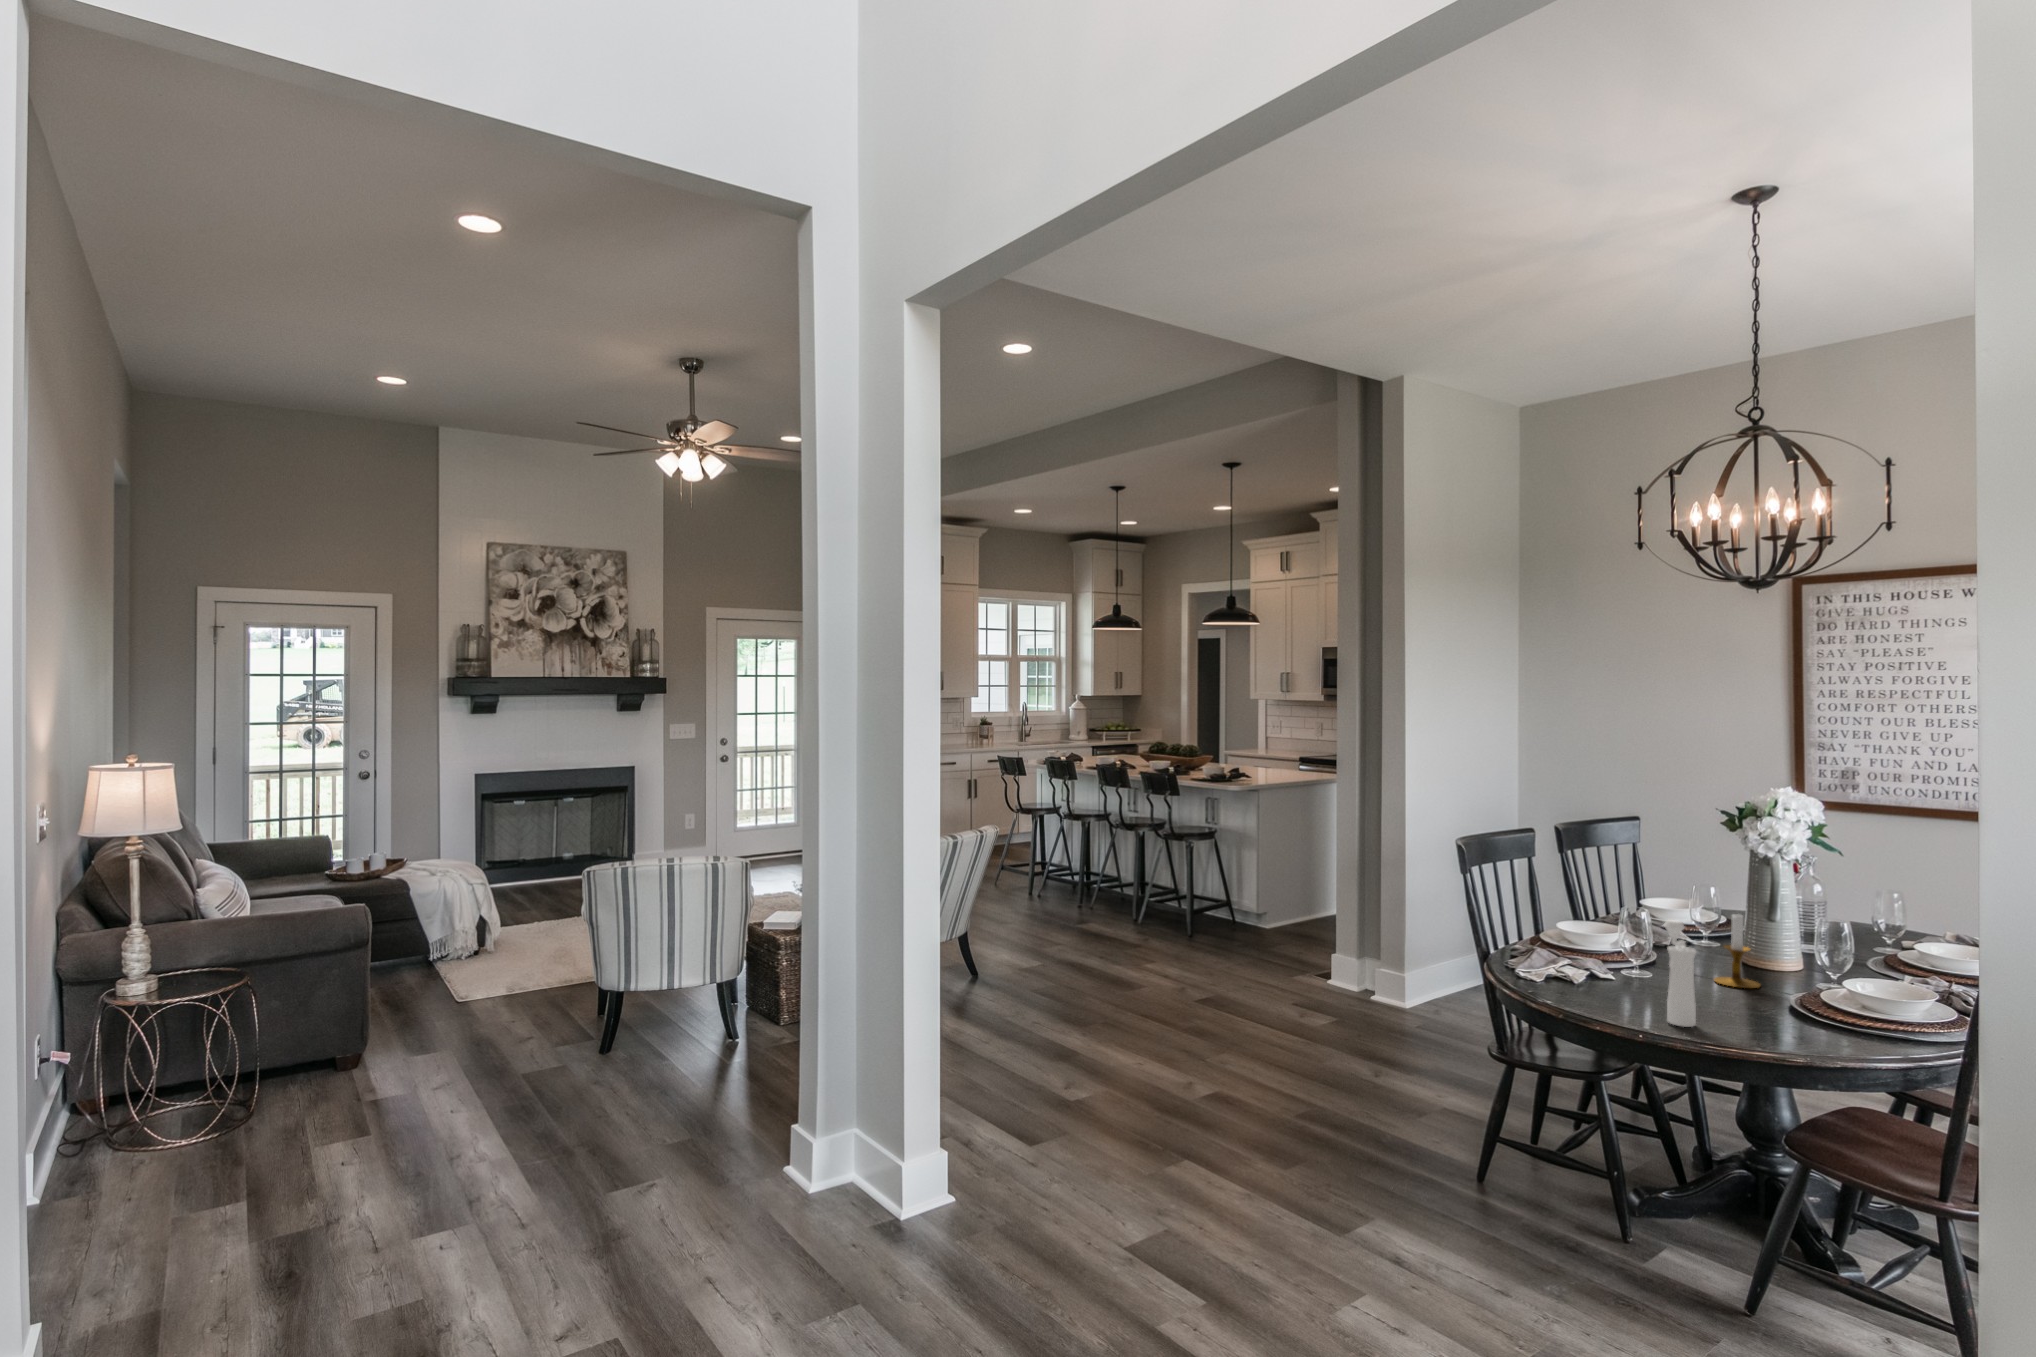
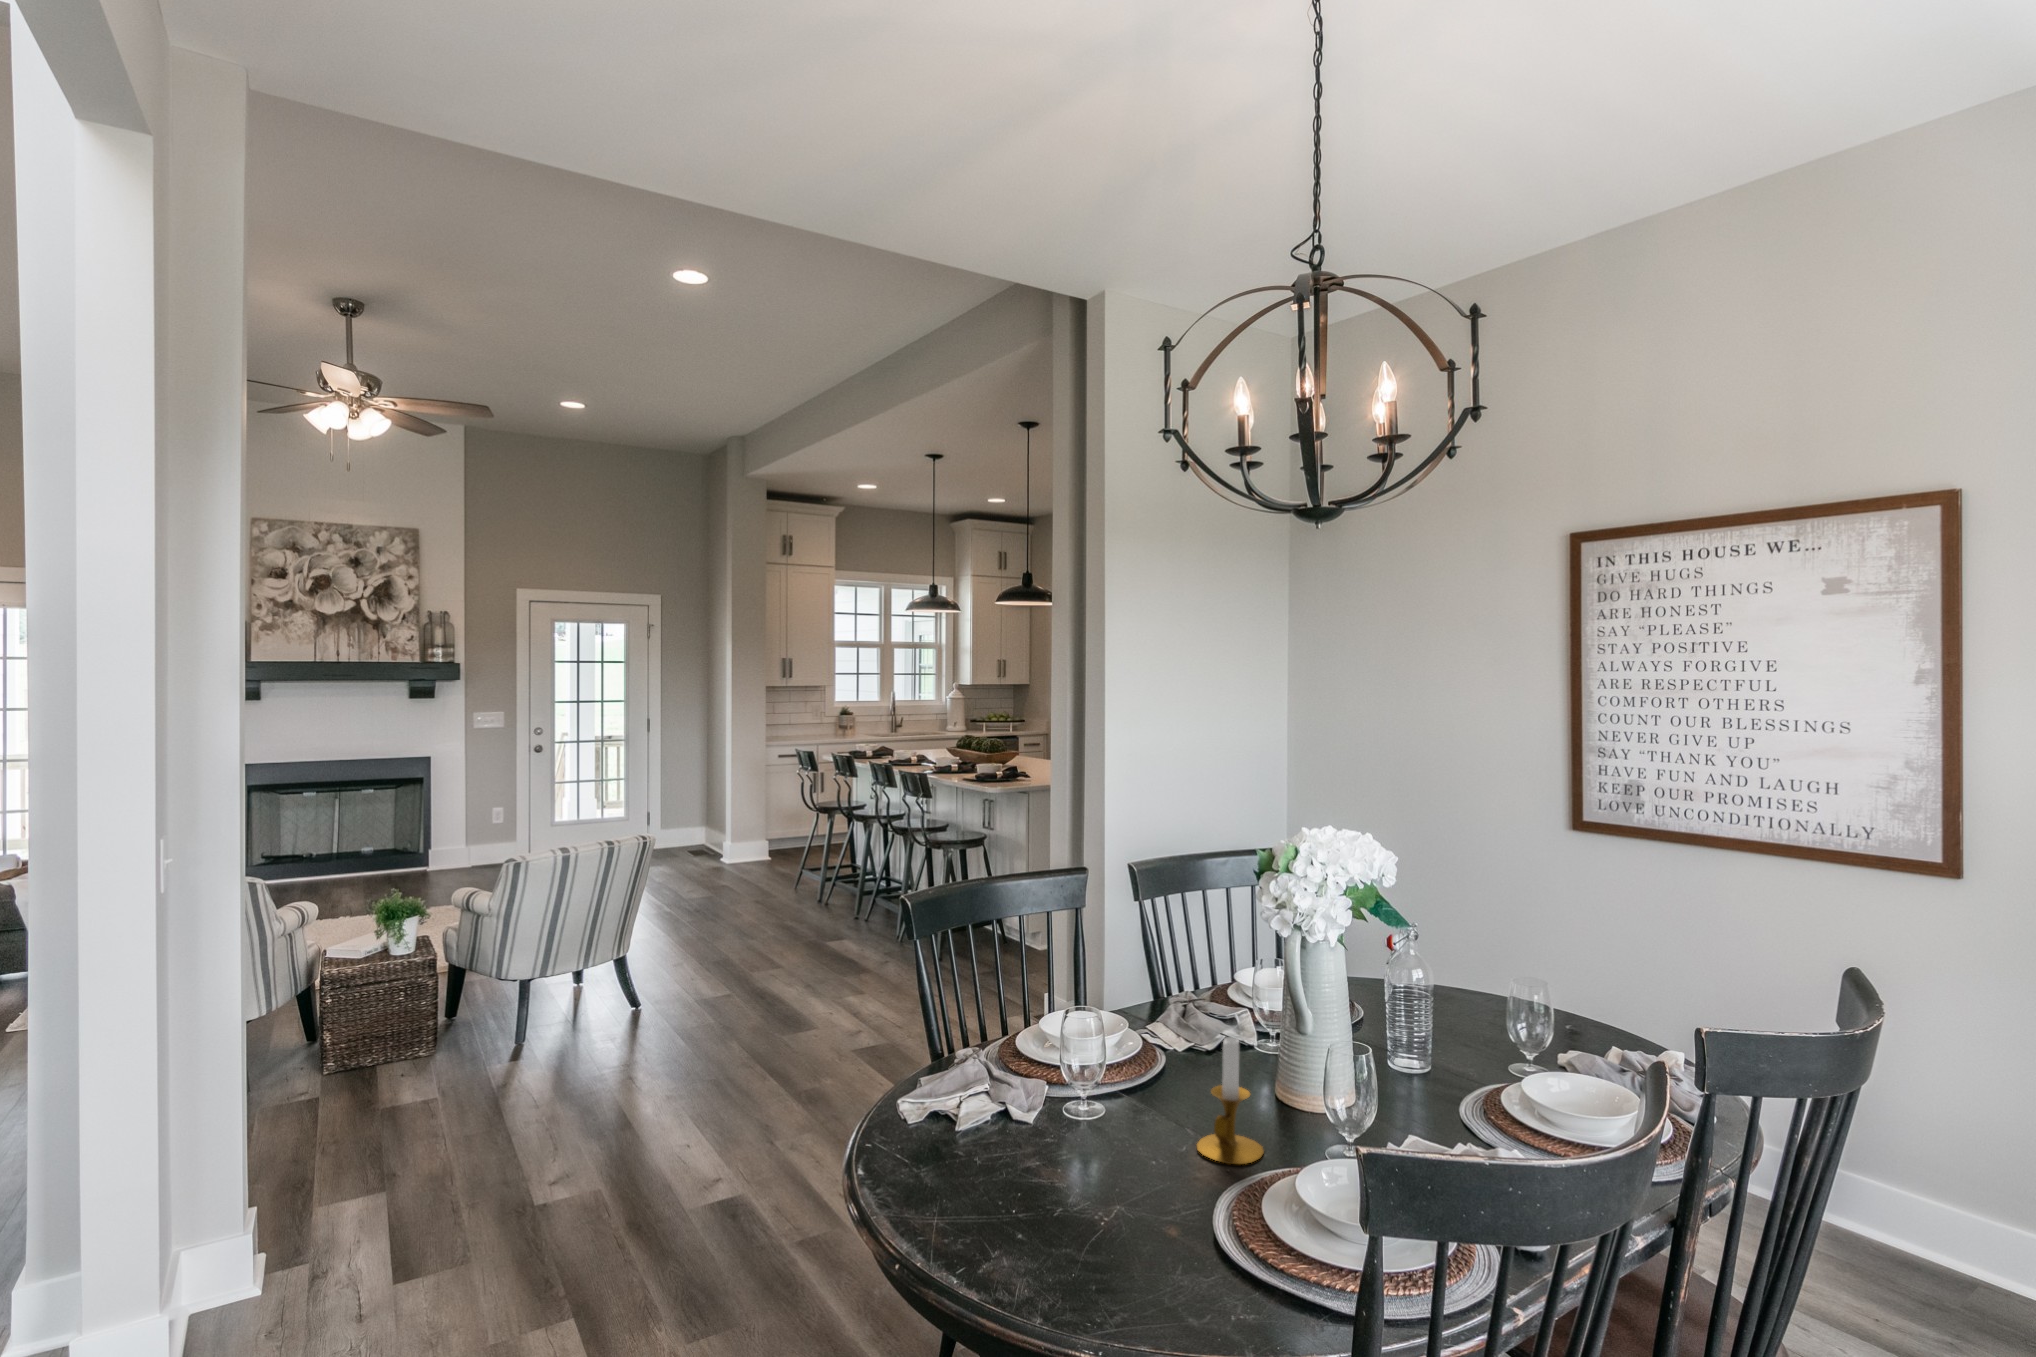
pepper mill: present [1664,920,1696,1027] -> none [999,1062,1071,1270]

